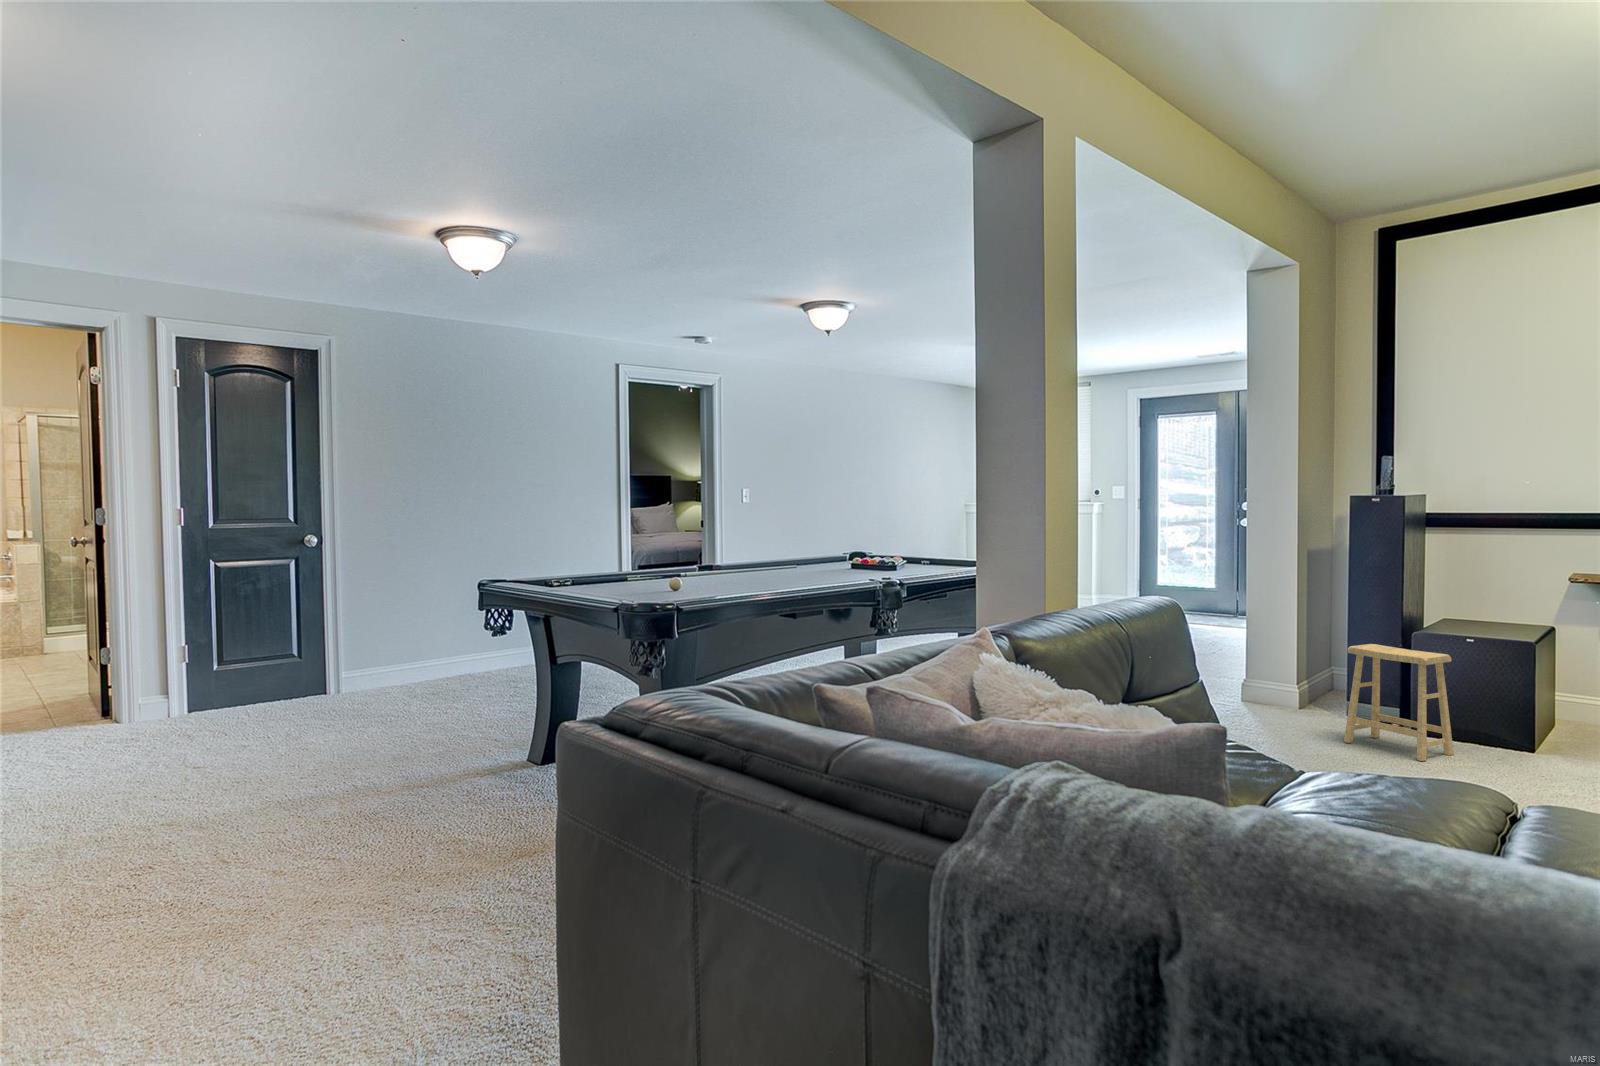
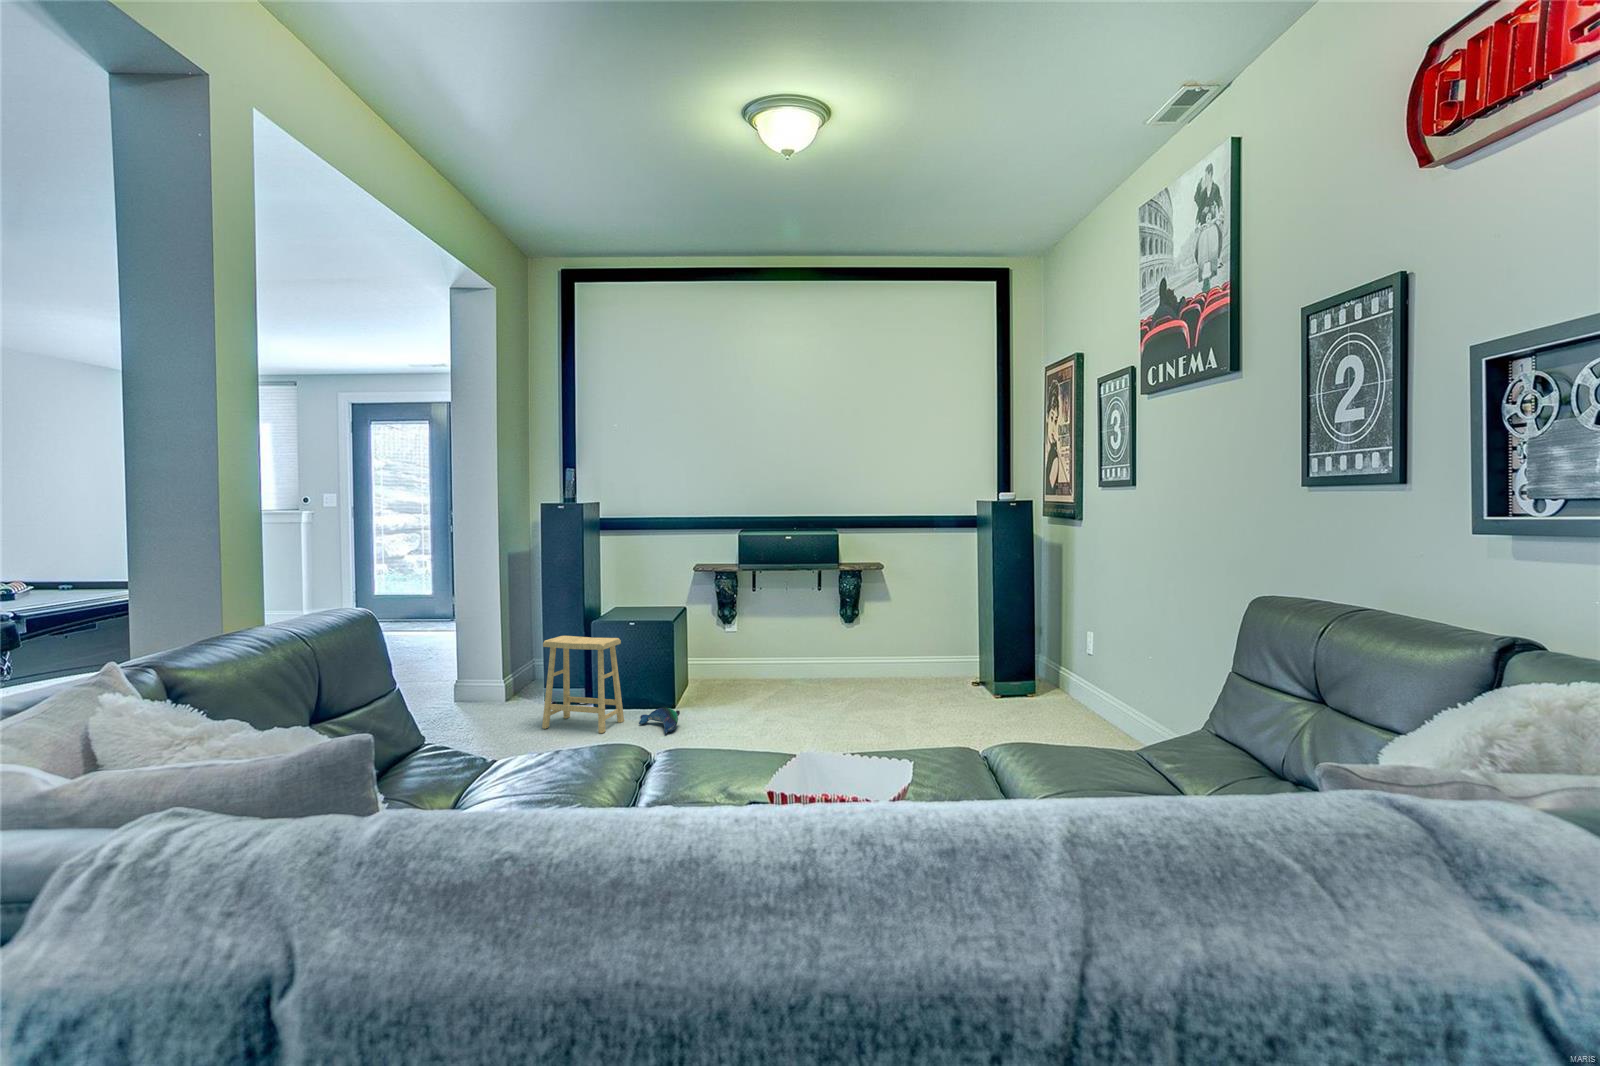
plush toy: none [1475,748,1540,780] -> present [639,708,680,734]

